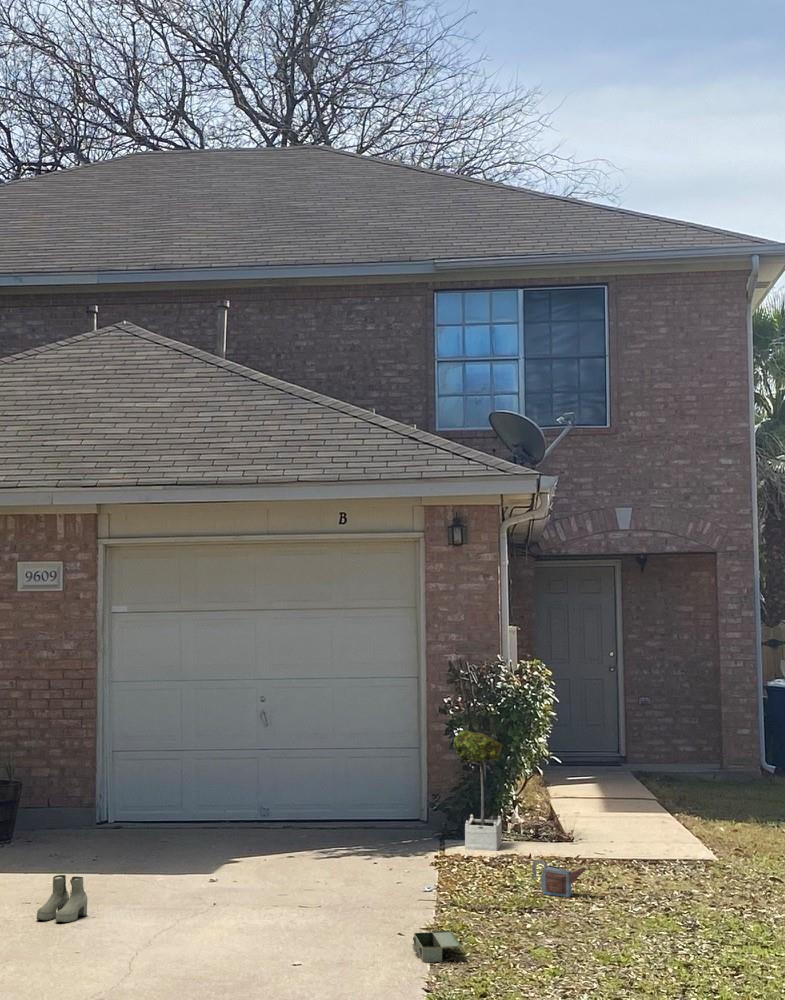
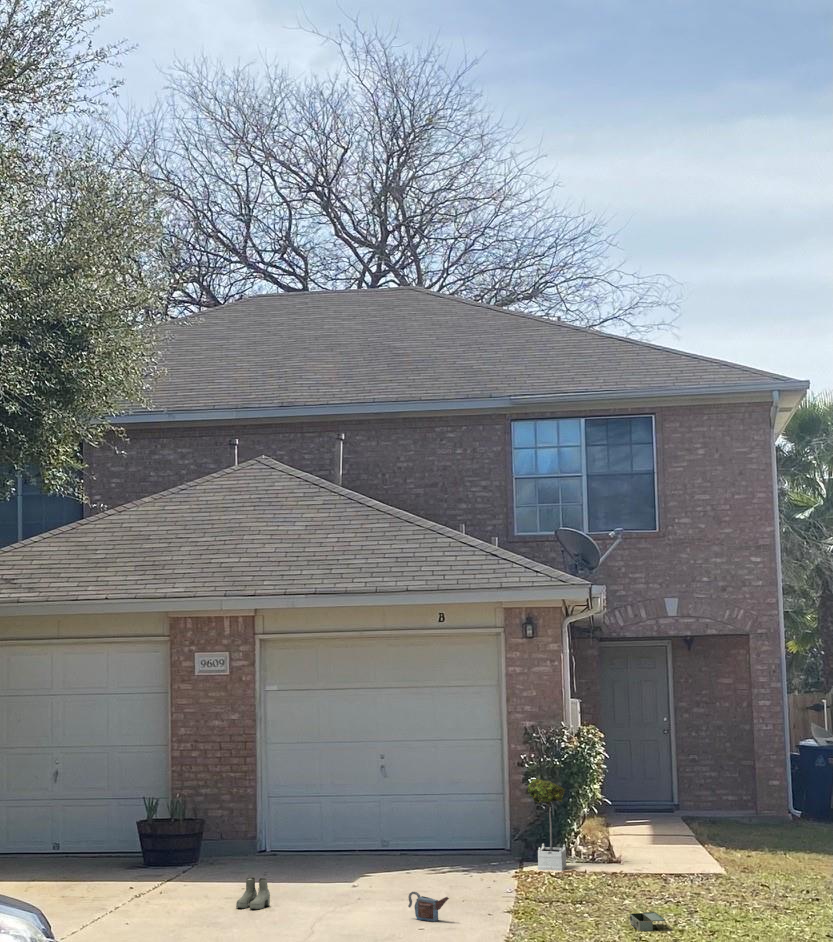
watering can: present [531,860,587,897] -> present [408,892,449,922]
toolbox: present [413,931,461,962] -> present [630,912,665,931]

